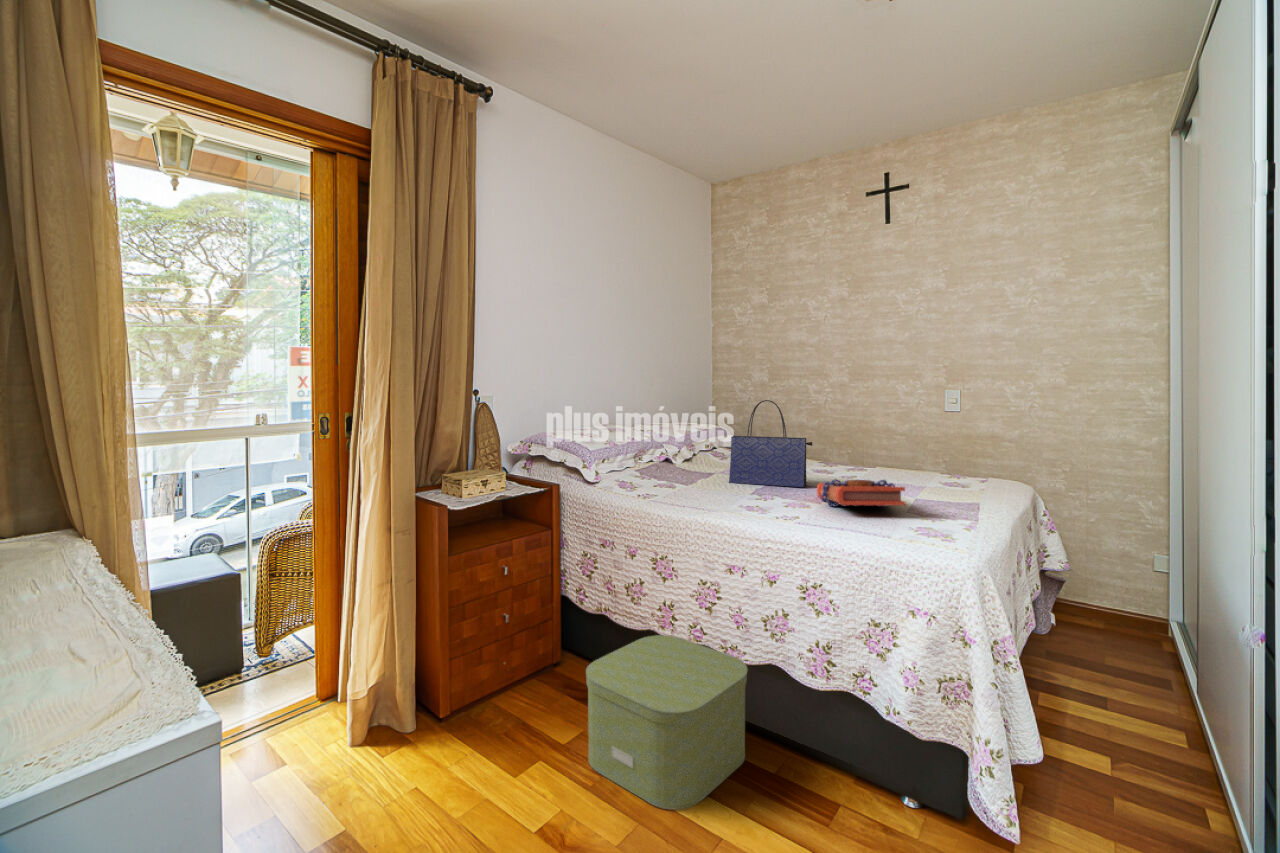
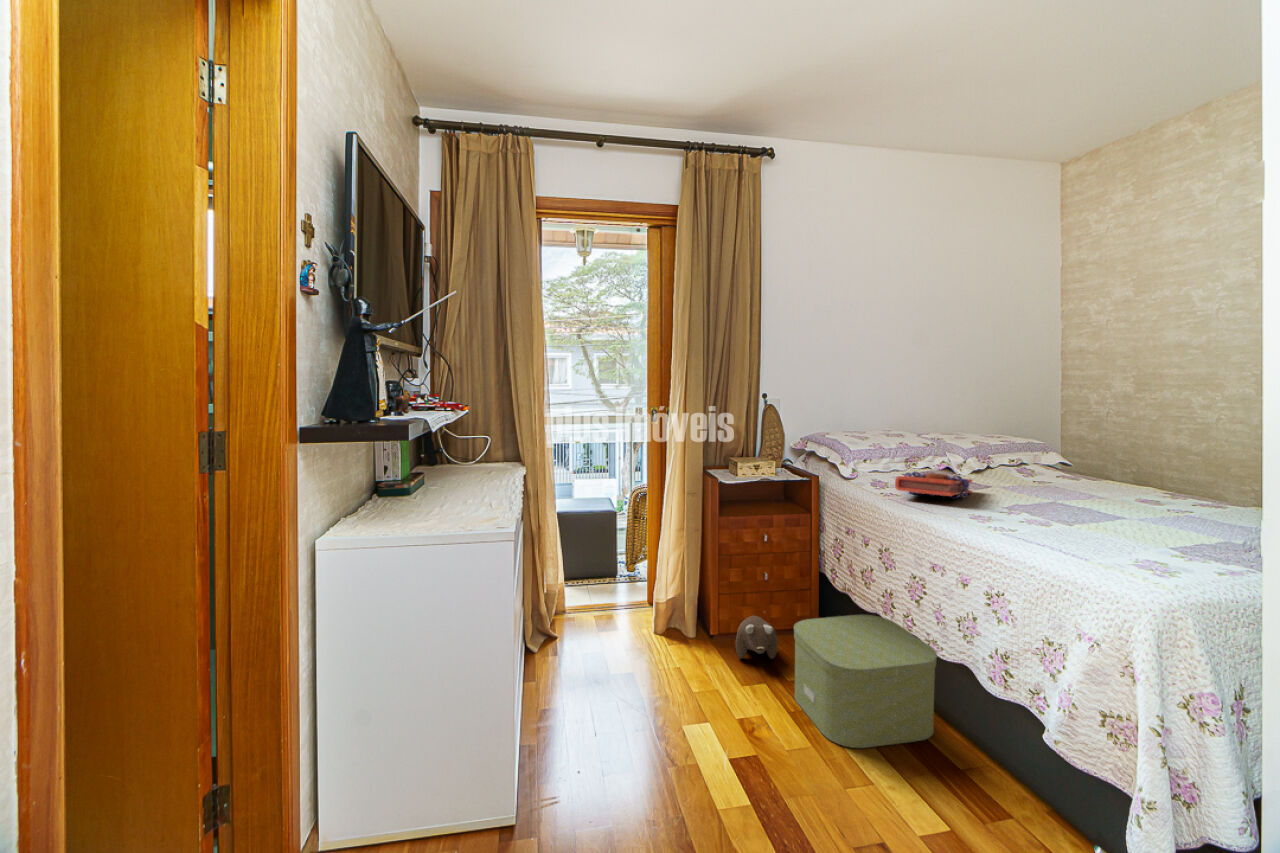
tote bag: present [729,400,812,487] -> none [1000,410,1100,506]
book: present [817,479,906,507] -> present [895,472,972,499]
plush toy: none [484,673,543,737] -> present [736,616,778,659]

